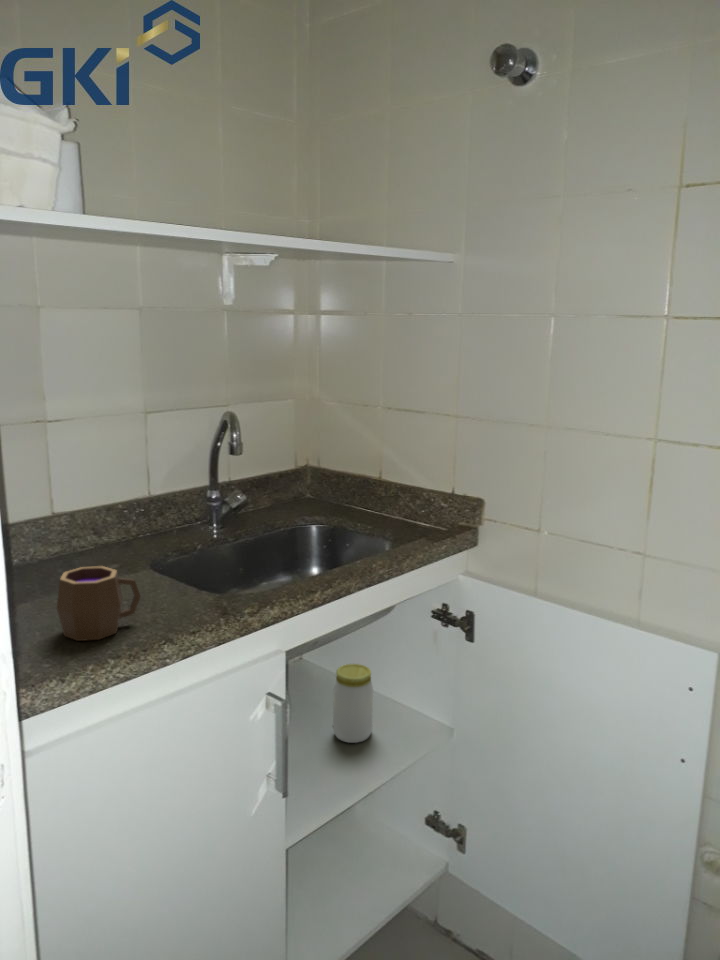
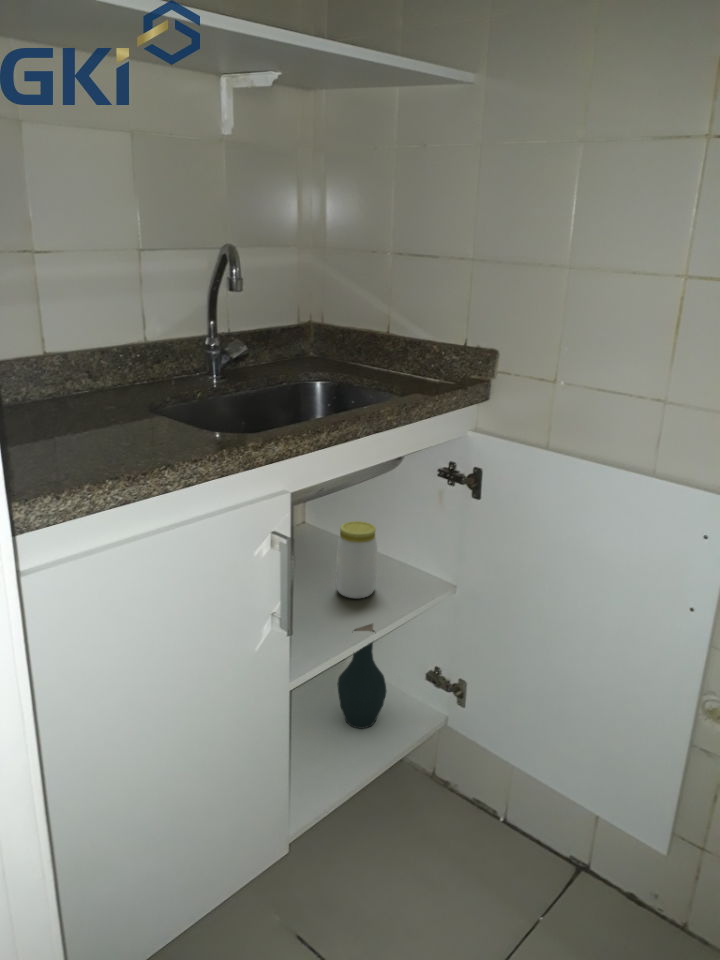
mug: present [57,566,140,641] -> none [49,391,139,465]
bottle: none [336,761,385,877] -> present [337,624,386,729]

